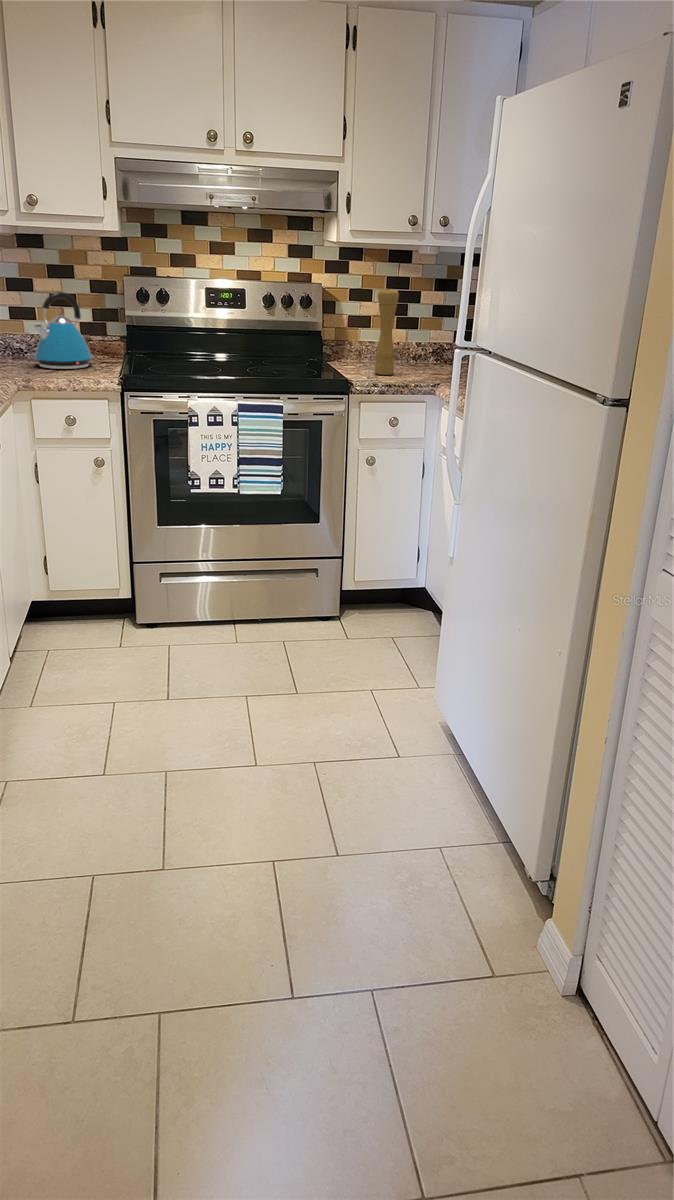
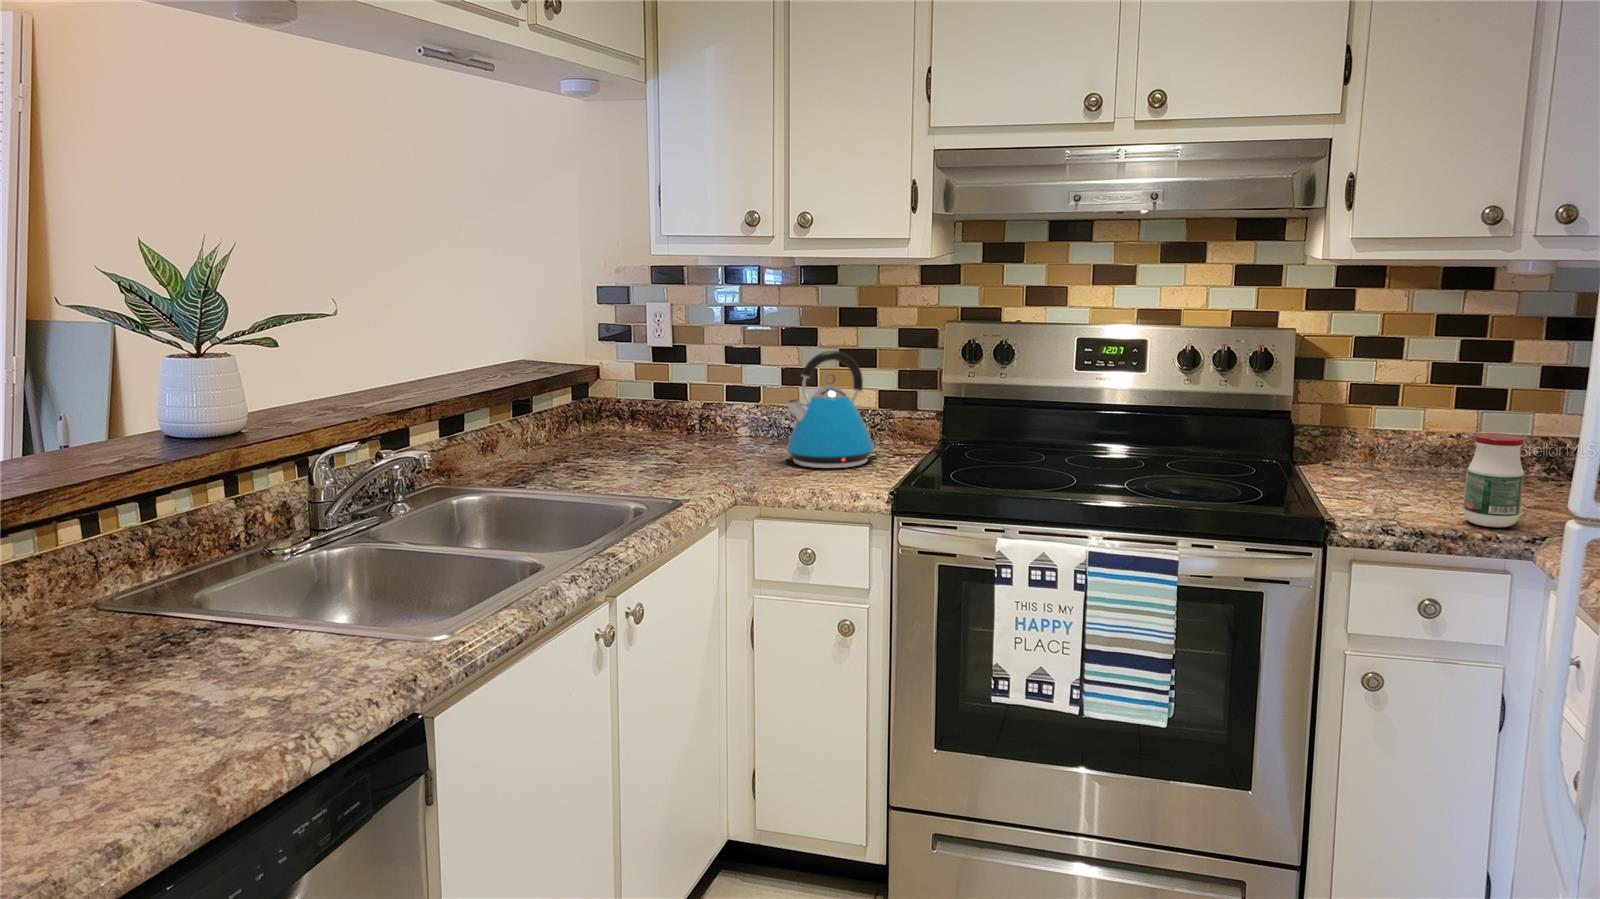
pepper mill: present [375,288,399,375] -> none [1391,341,1452,509]
jar: none [406,335,430,380] -> present [1463,433,1525,527]

